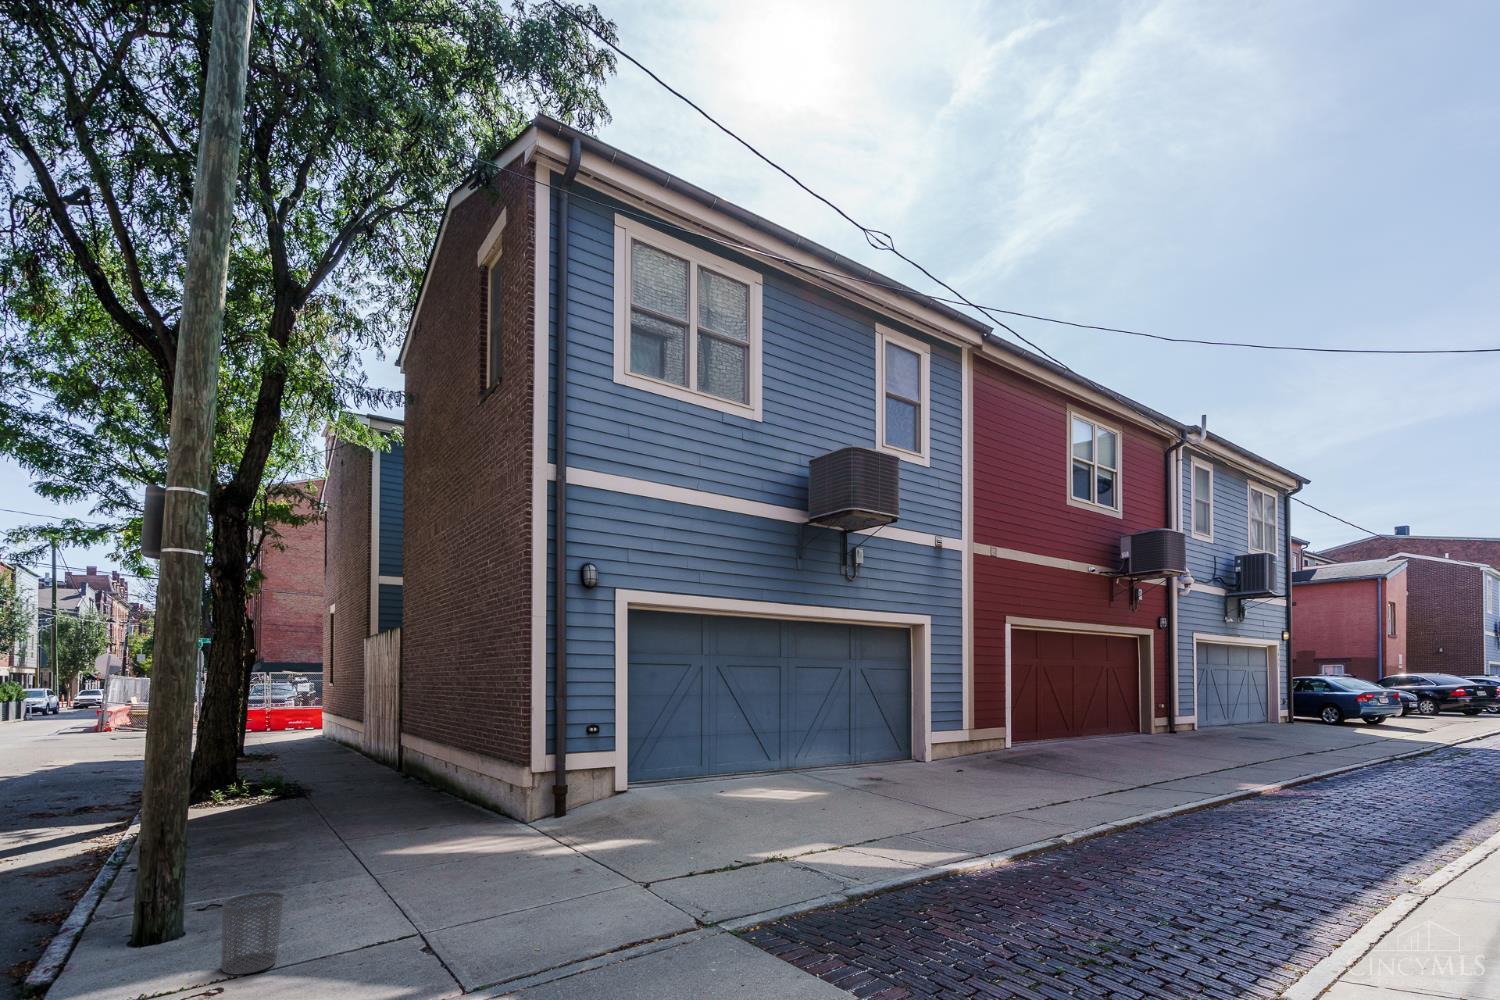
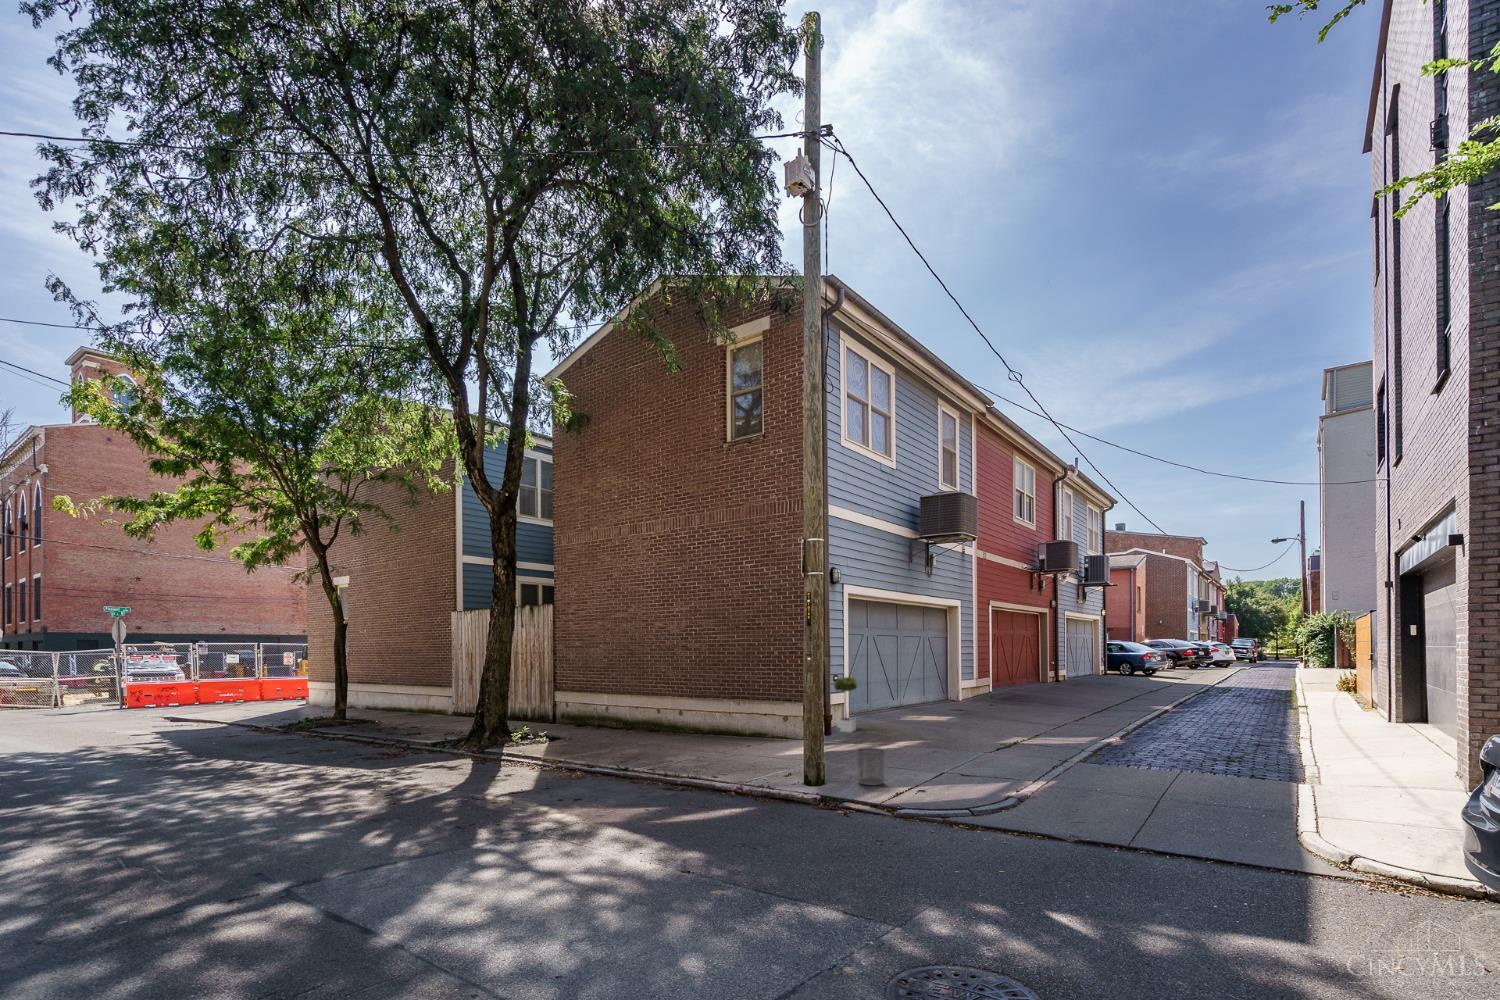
potted tree: none [559,735,599,827] -> present [835,677,857,732]

